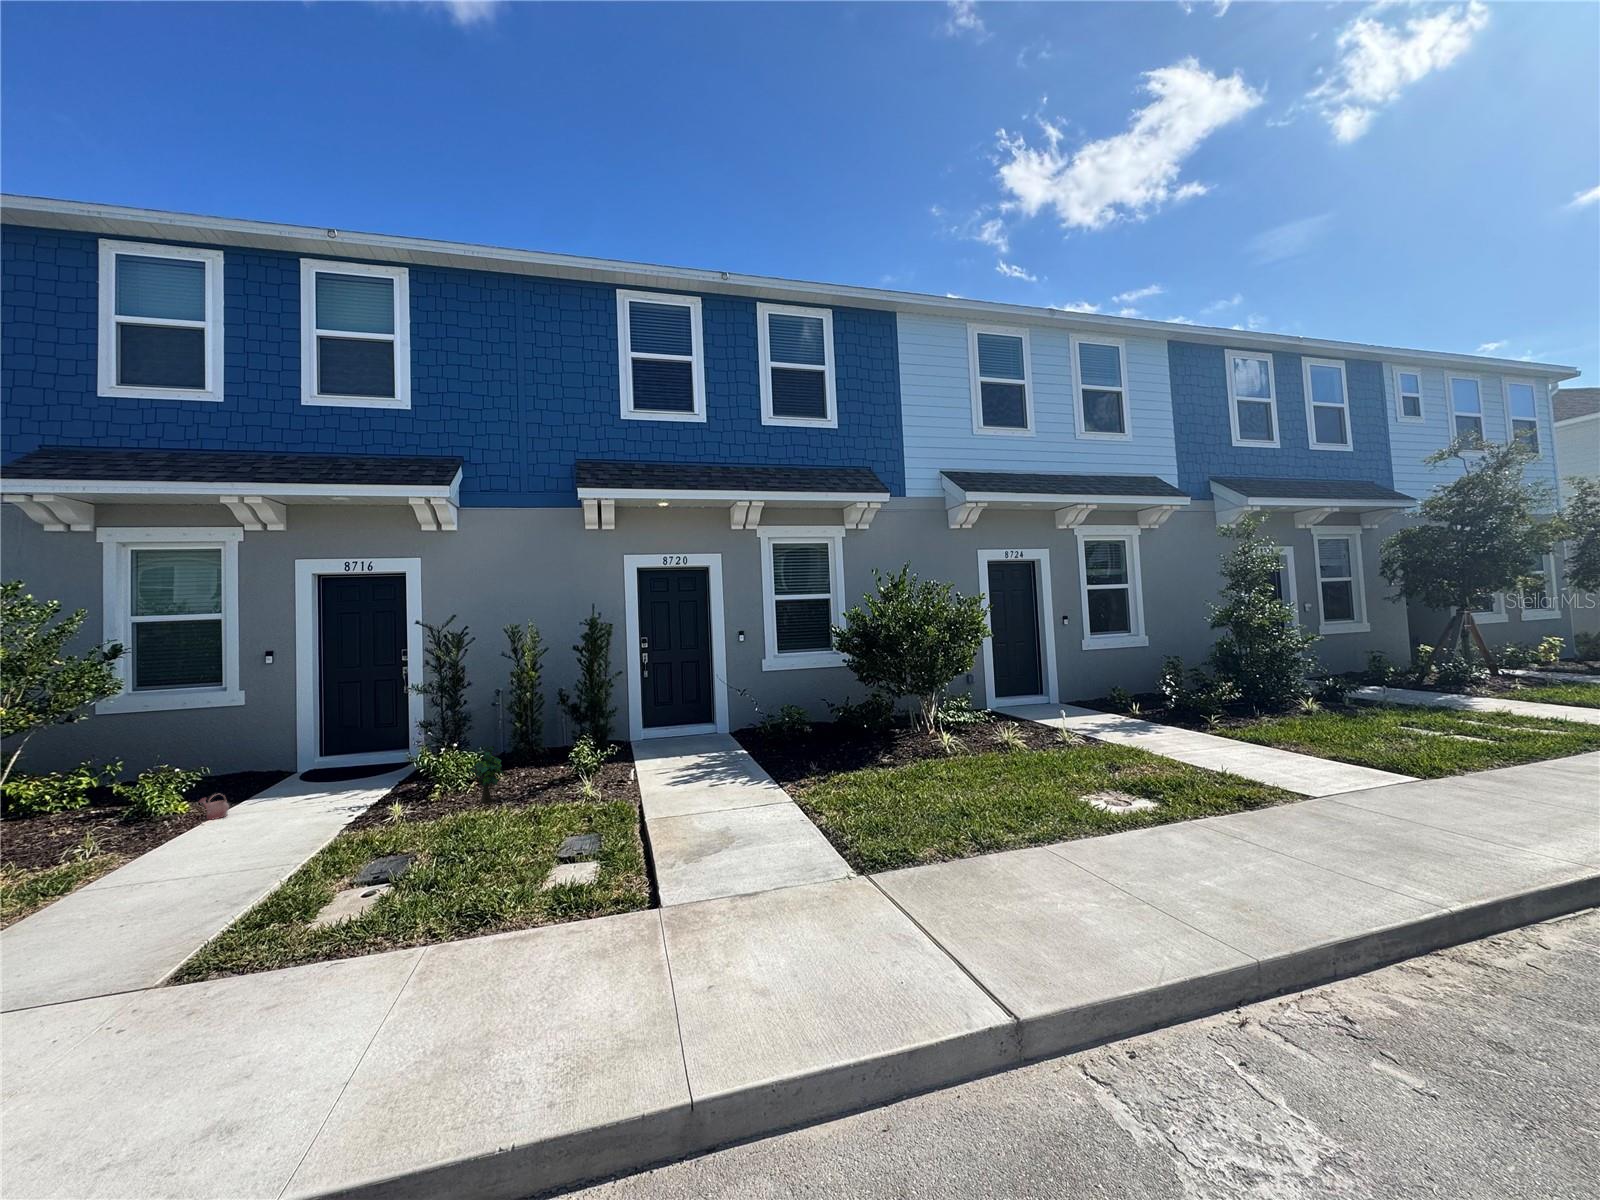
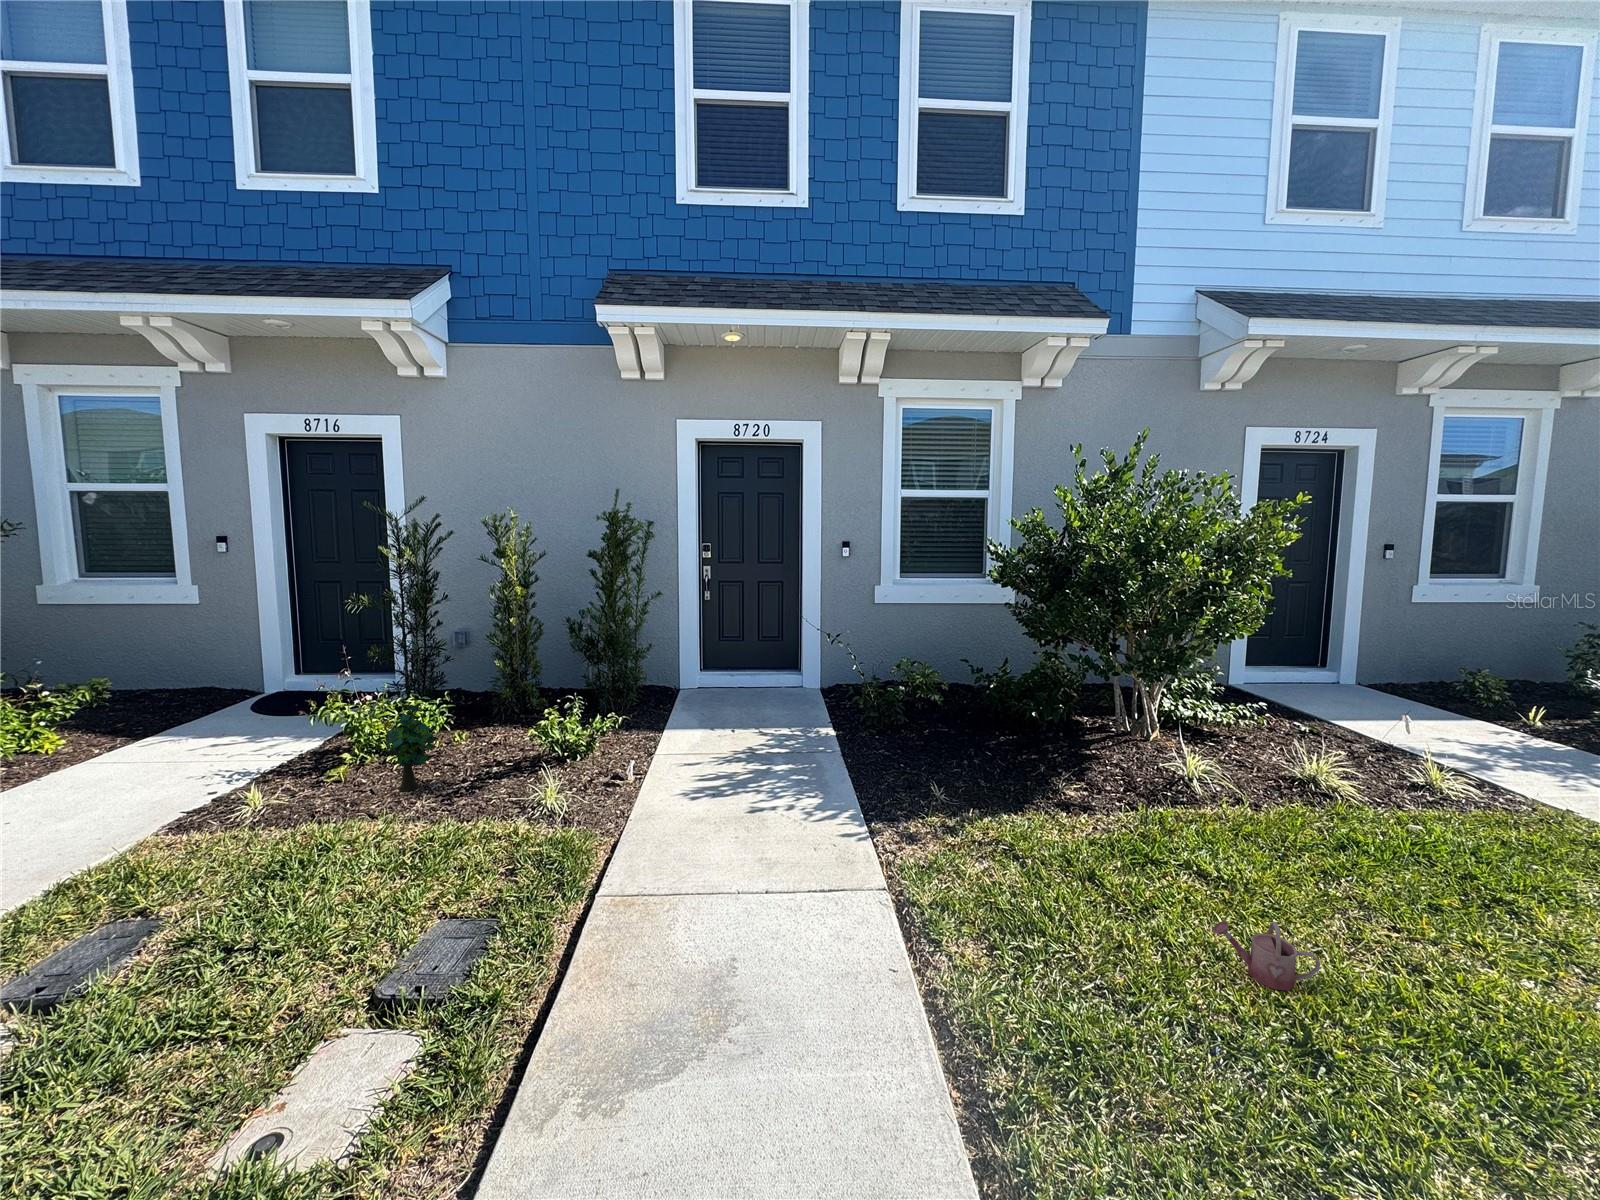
watering can: present [199,795,229,819] -> present [1213,921,1320,991]

